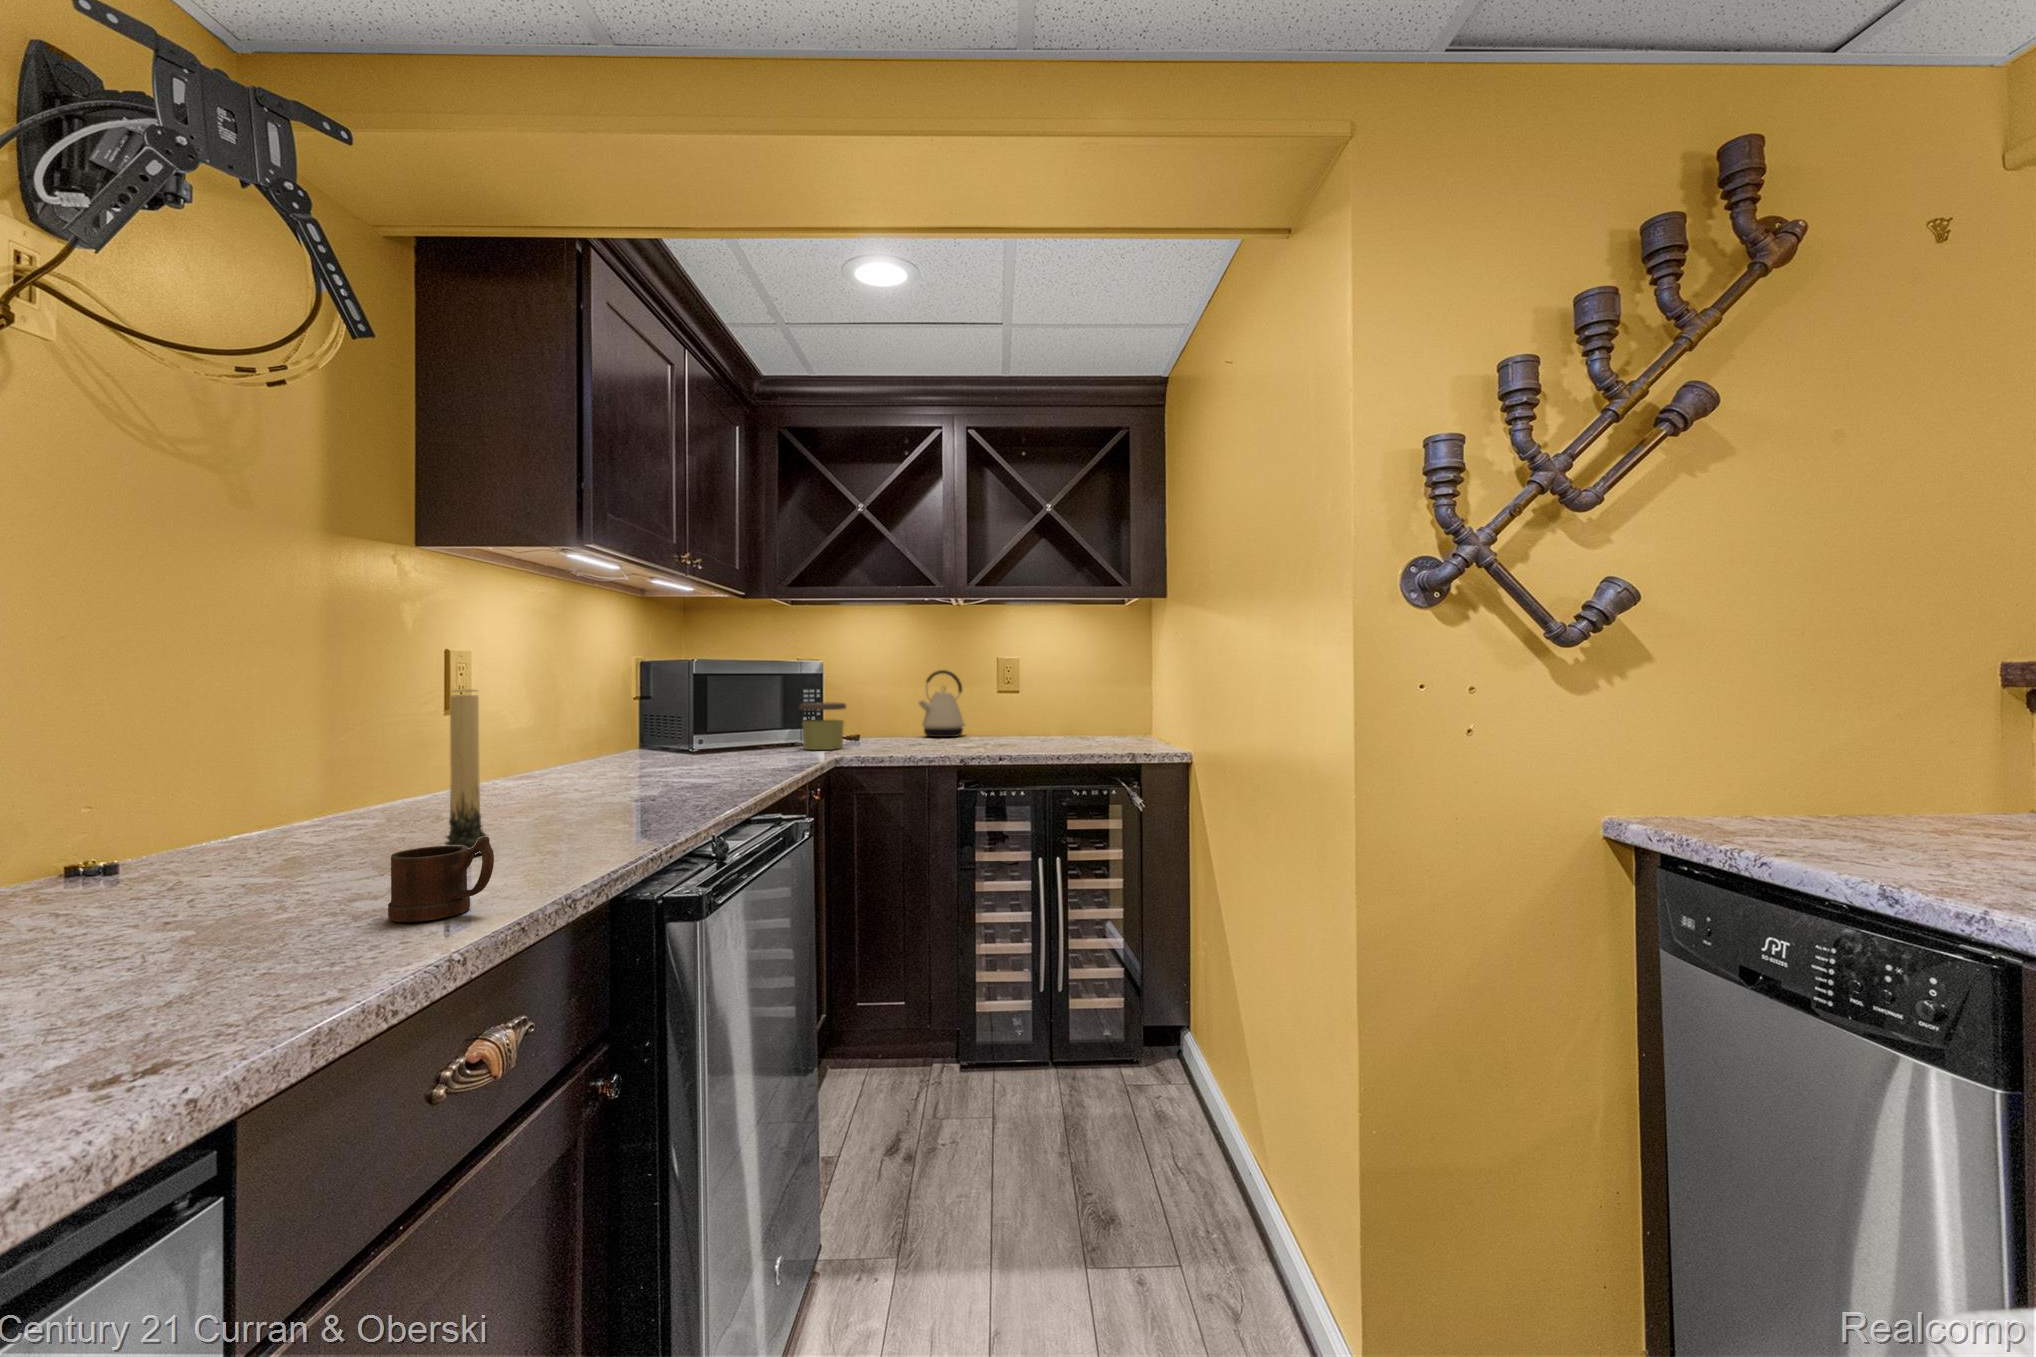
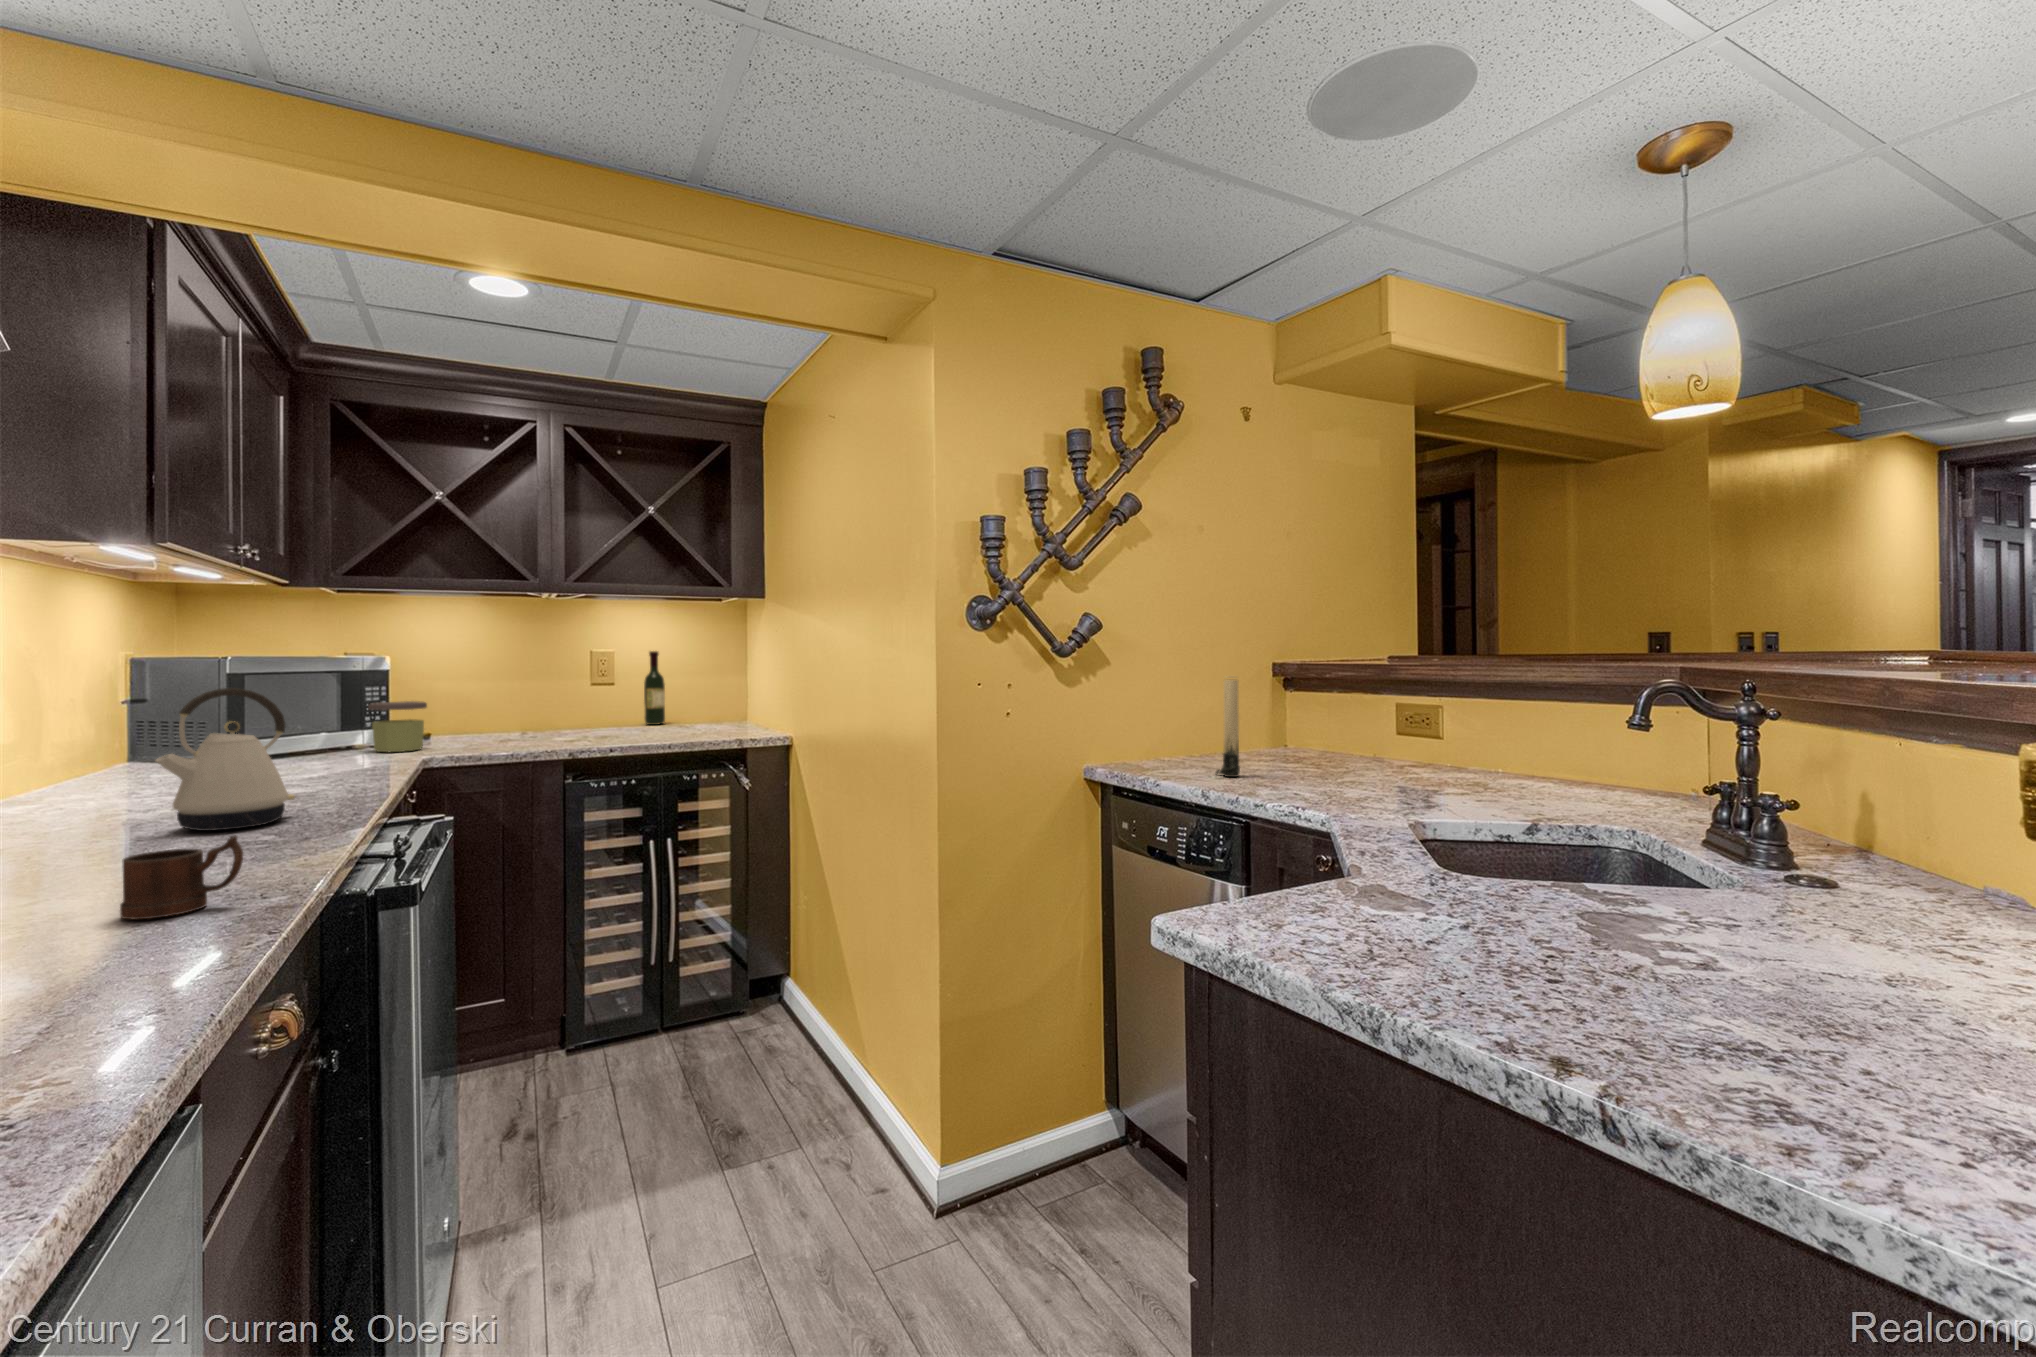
wine bottle: none [1050,656,1071,732] -> present [644,651,665,725]
kettle: present [919,670,965,737] -> present [156,688,295,831]
candle: present [444,689,486,855] -> present [1216,676,1240,777]

